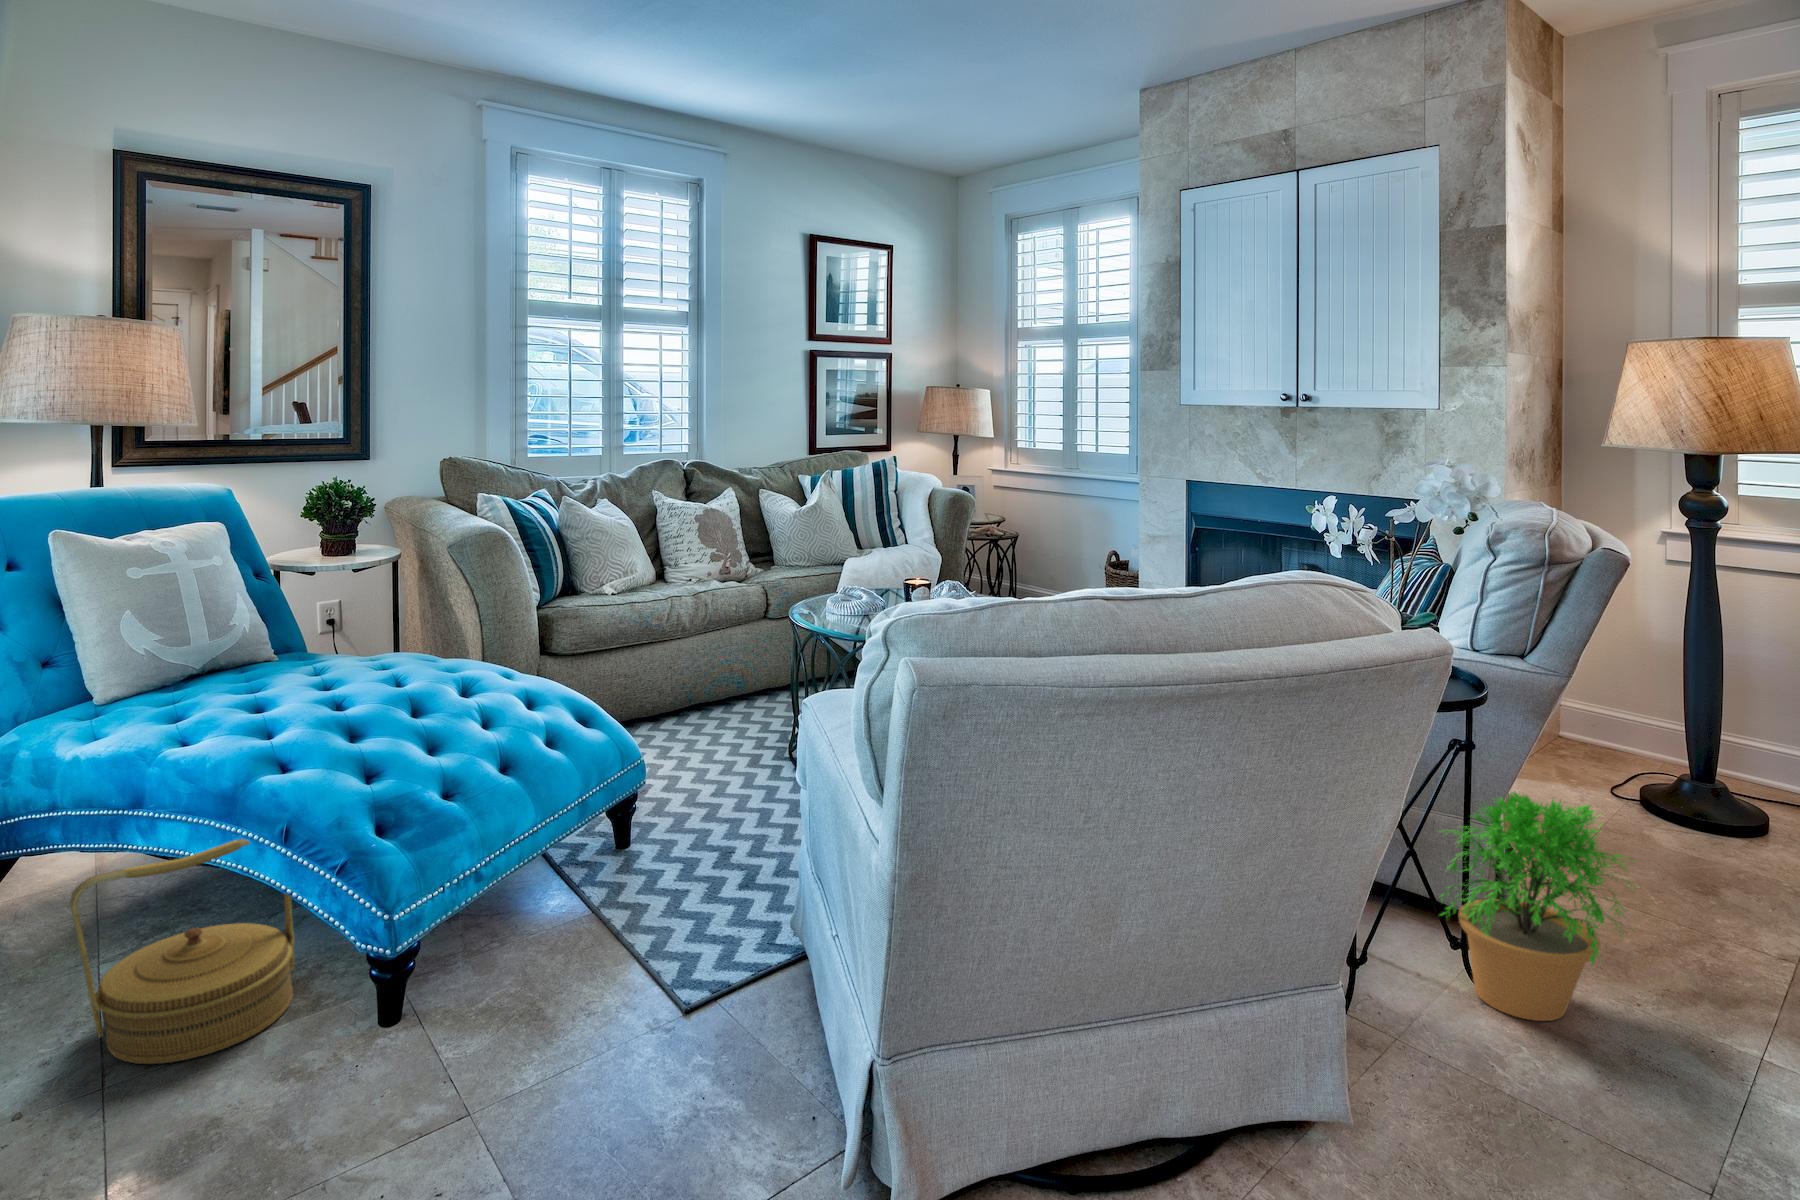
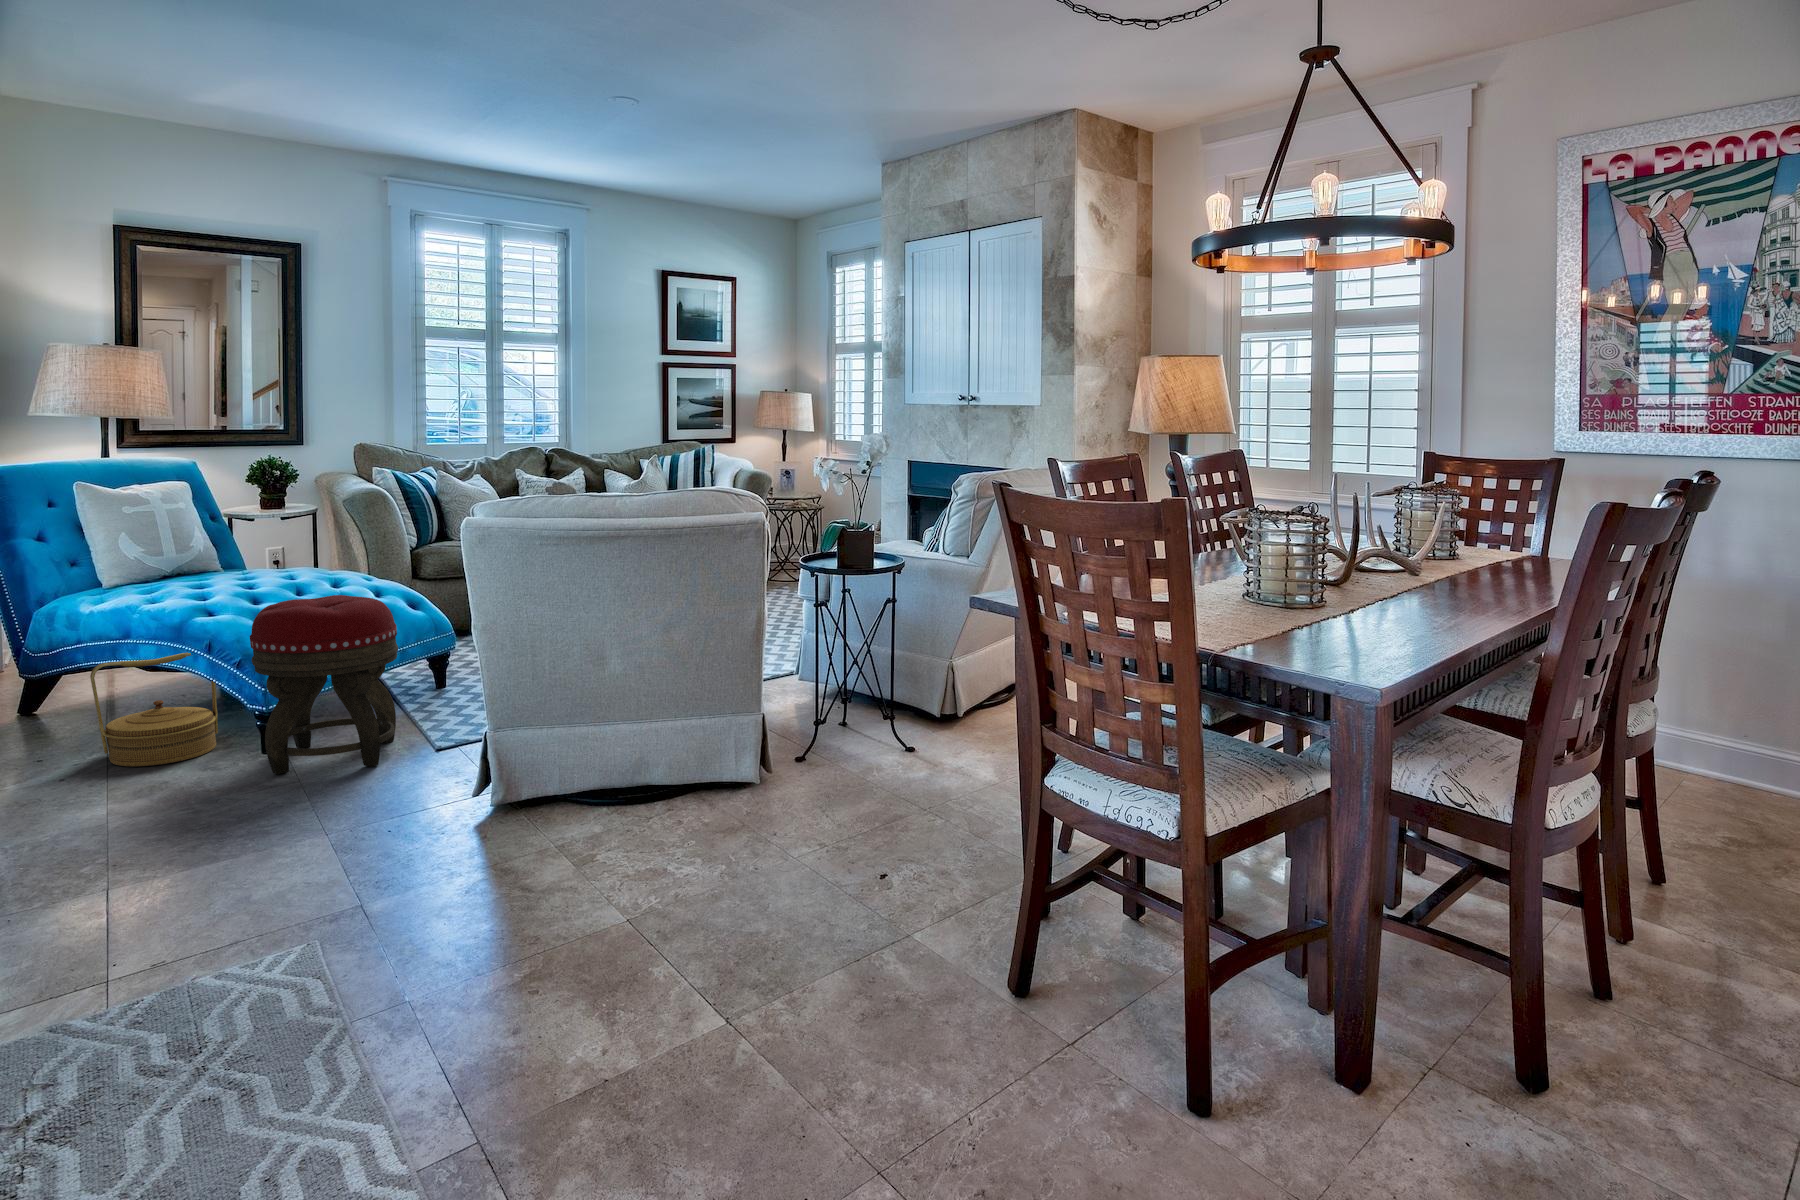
footstool: none [366,736,616,1088] -> present [250,595,398,774]
potted plant: present [1440,791,1634,1021] -> none [877,628,974,759]

